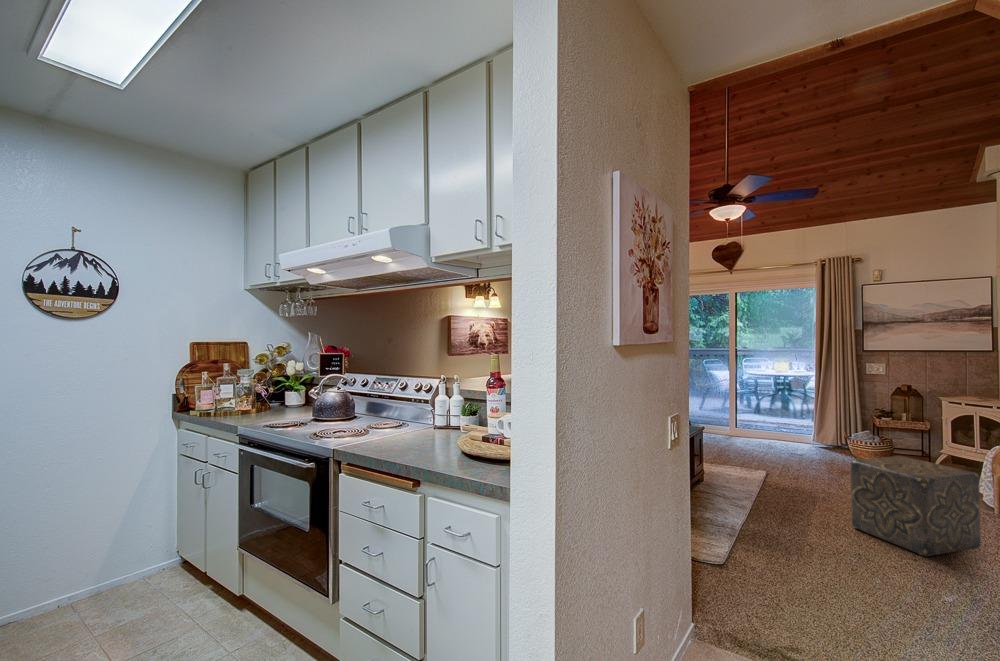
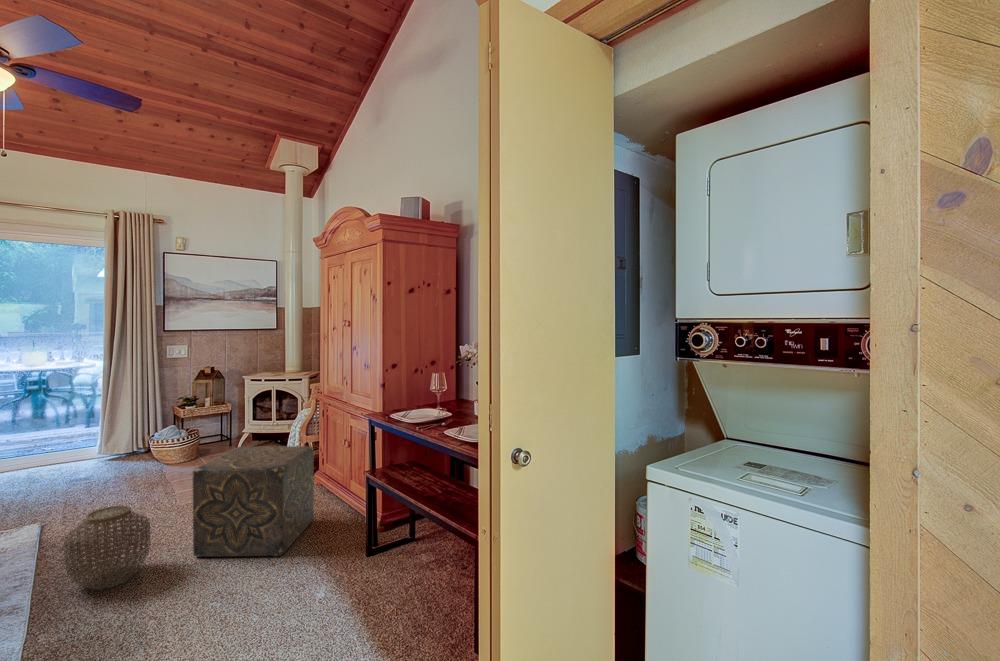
woven basket: none [770,469,820,521] -> present [64,506,150,589]

